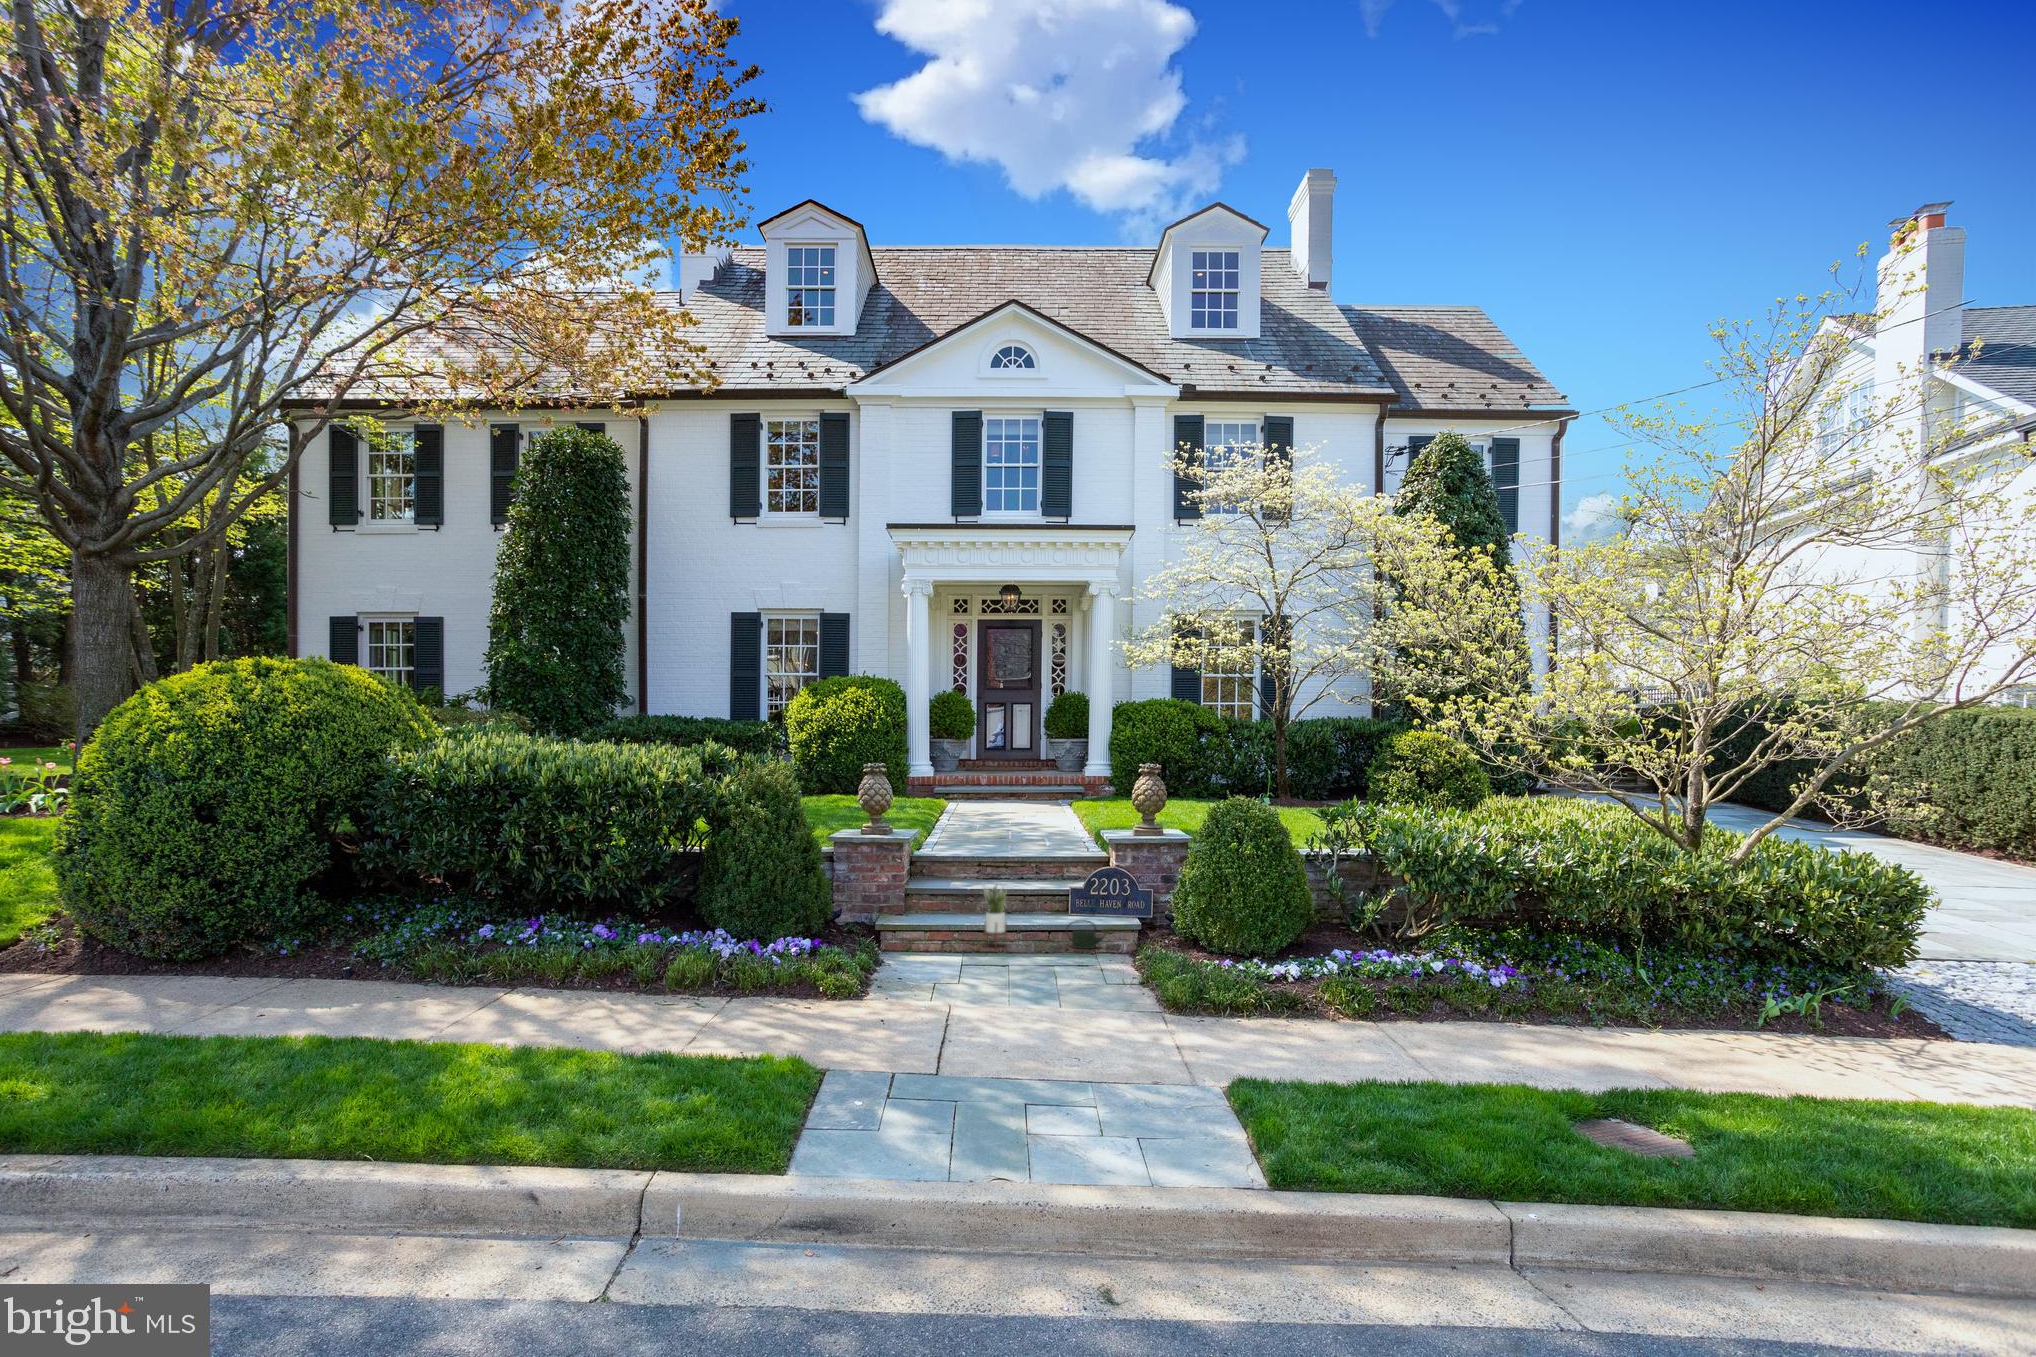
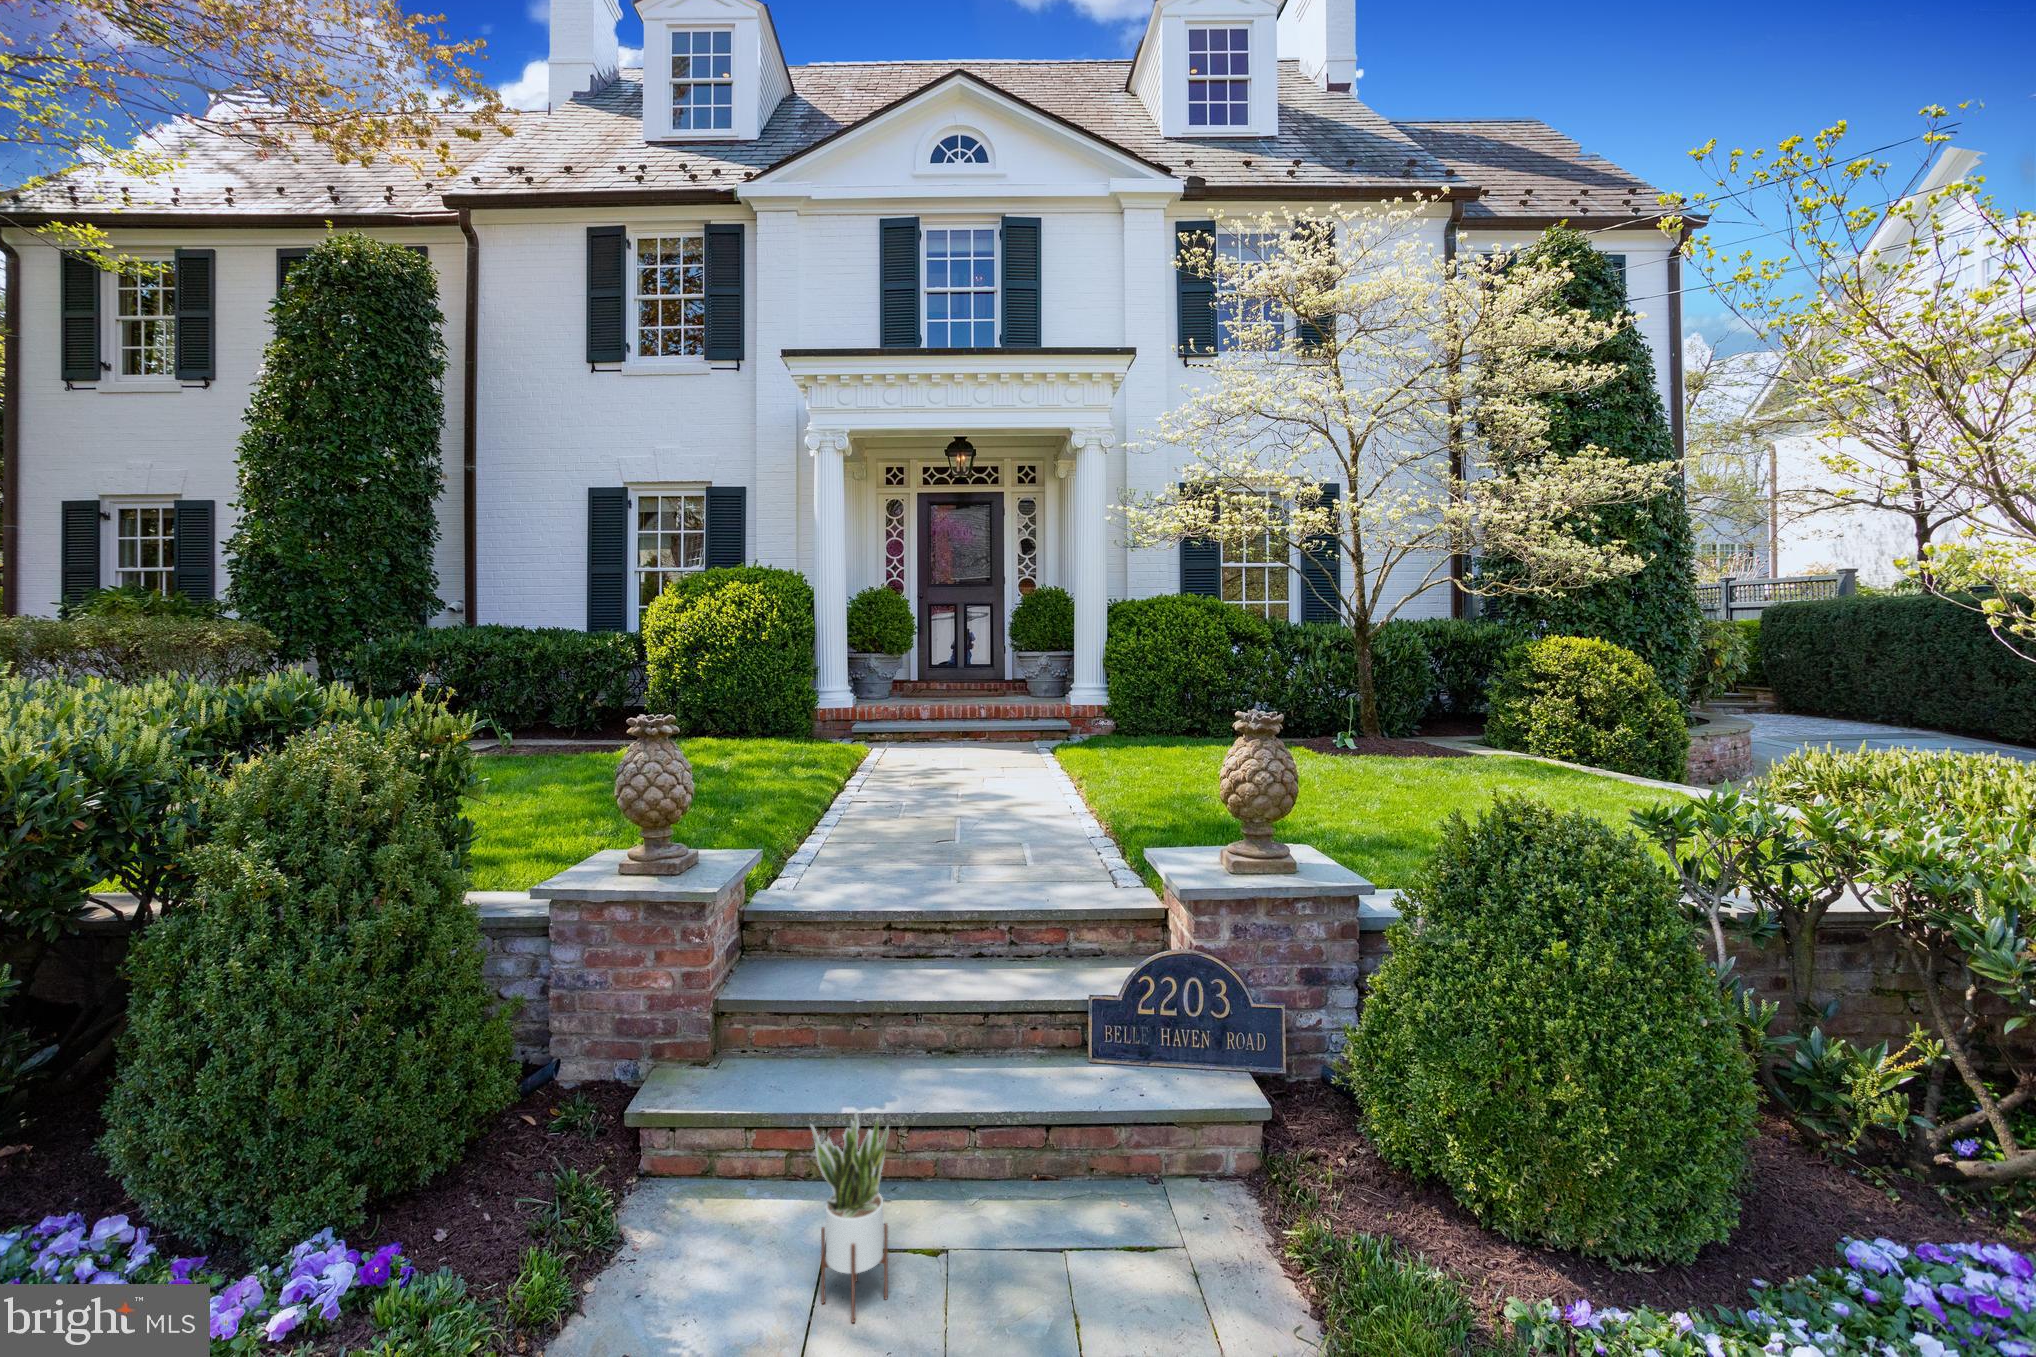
watering can: present [1066,920,1107,949] -> none [1061,1211,1195,1300]

